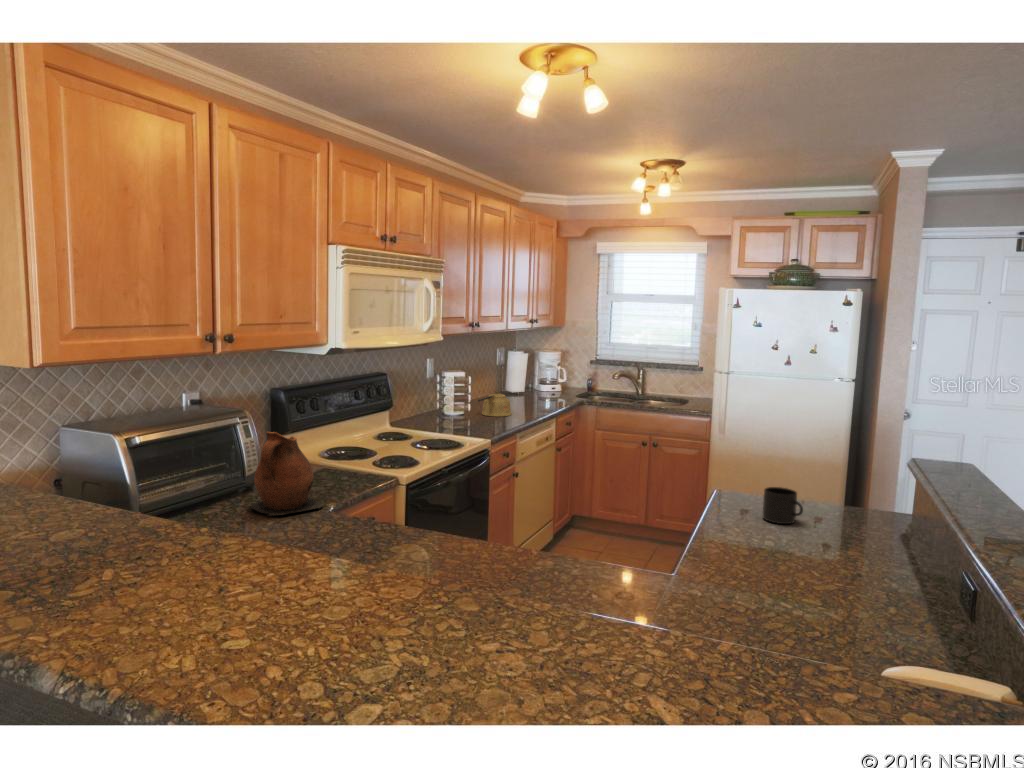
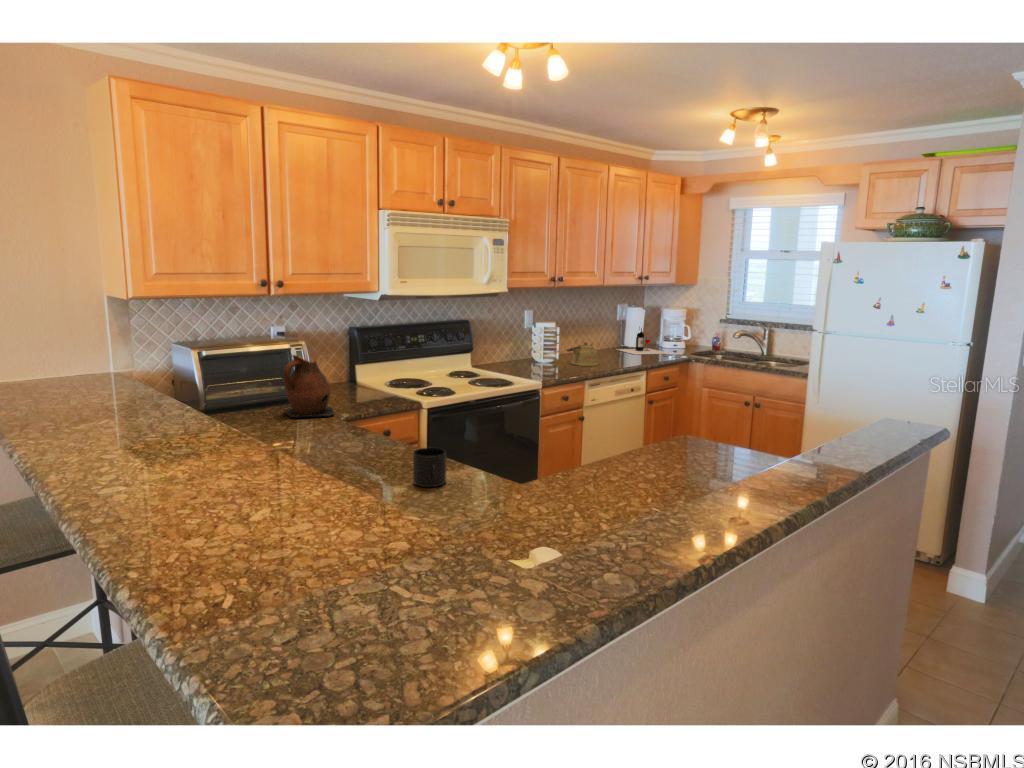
wine bottle: none [498,369,557,400] -> present [618,328,668,354]
mug: present [762,487,803,524] -> present [413,448,446,487]

